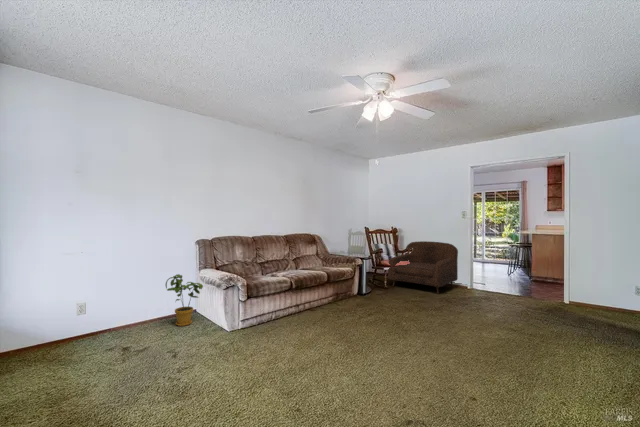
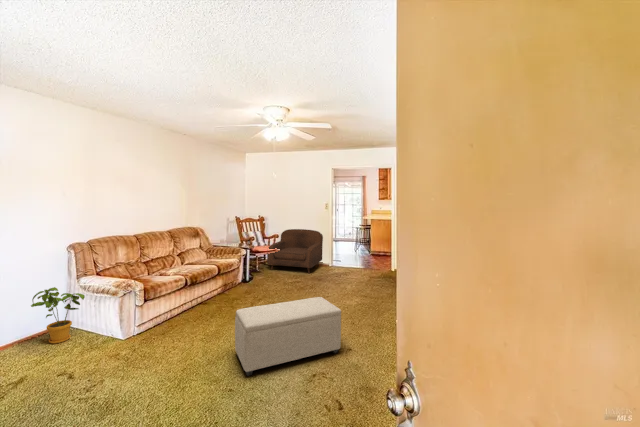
ottoman: none [319,314,459,398] -> present [235,297,341,376]

